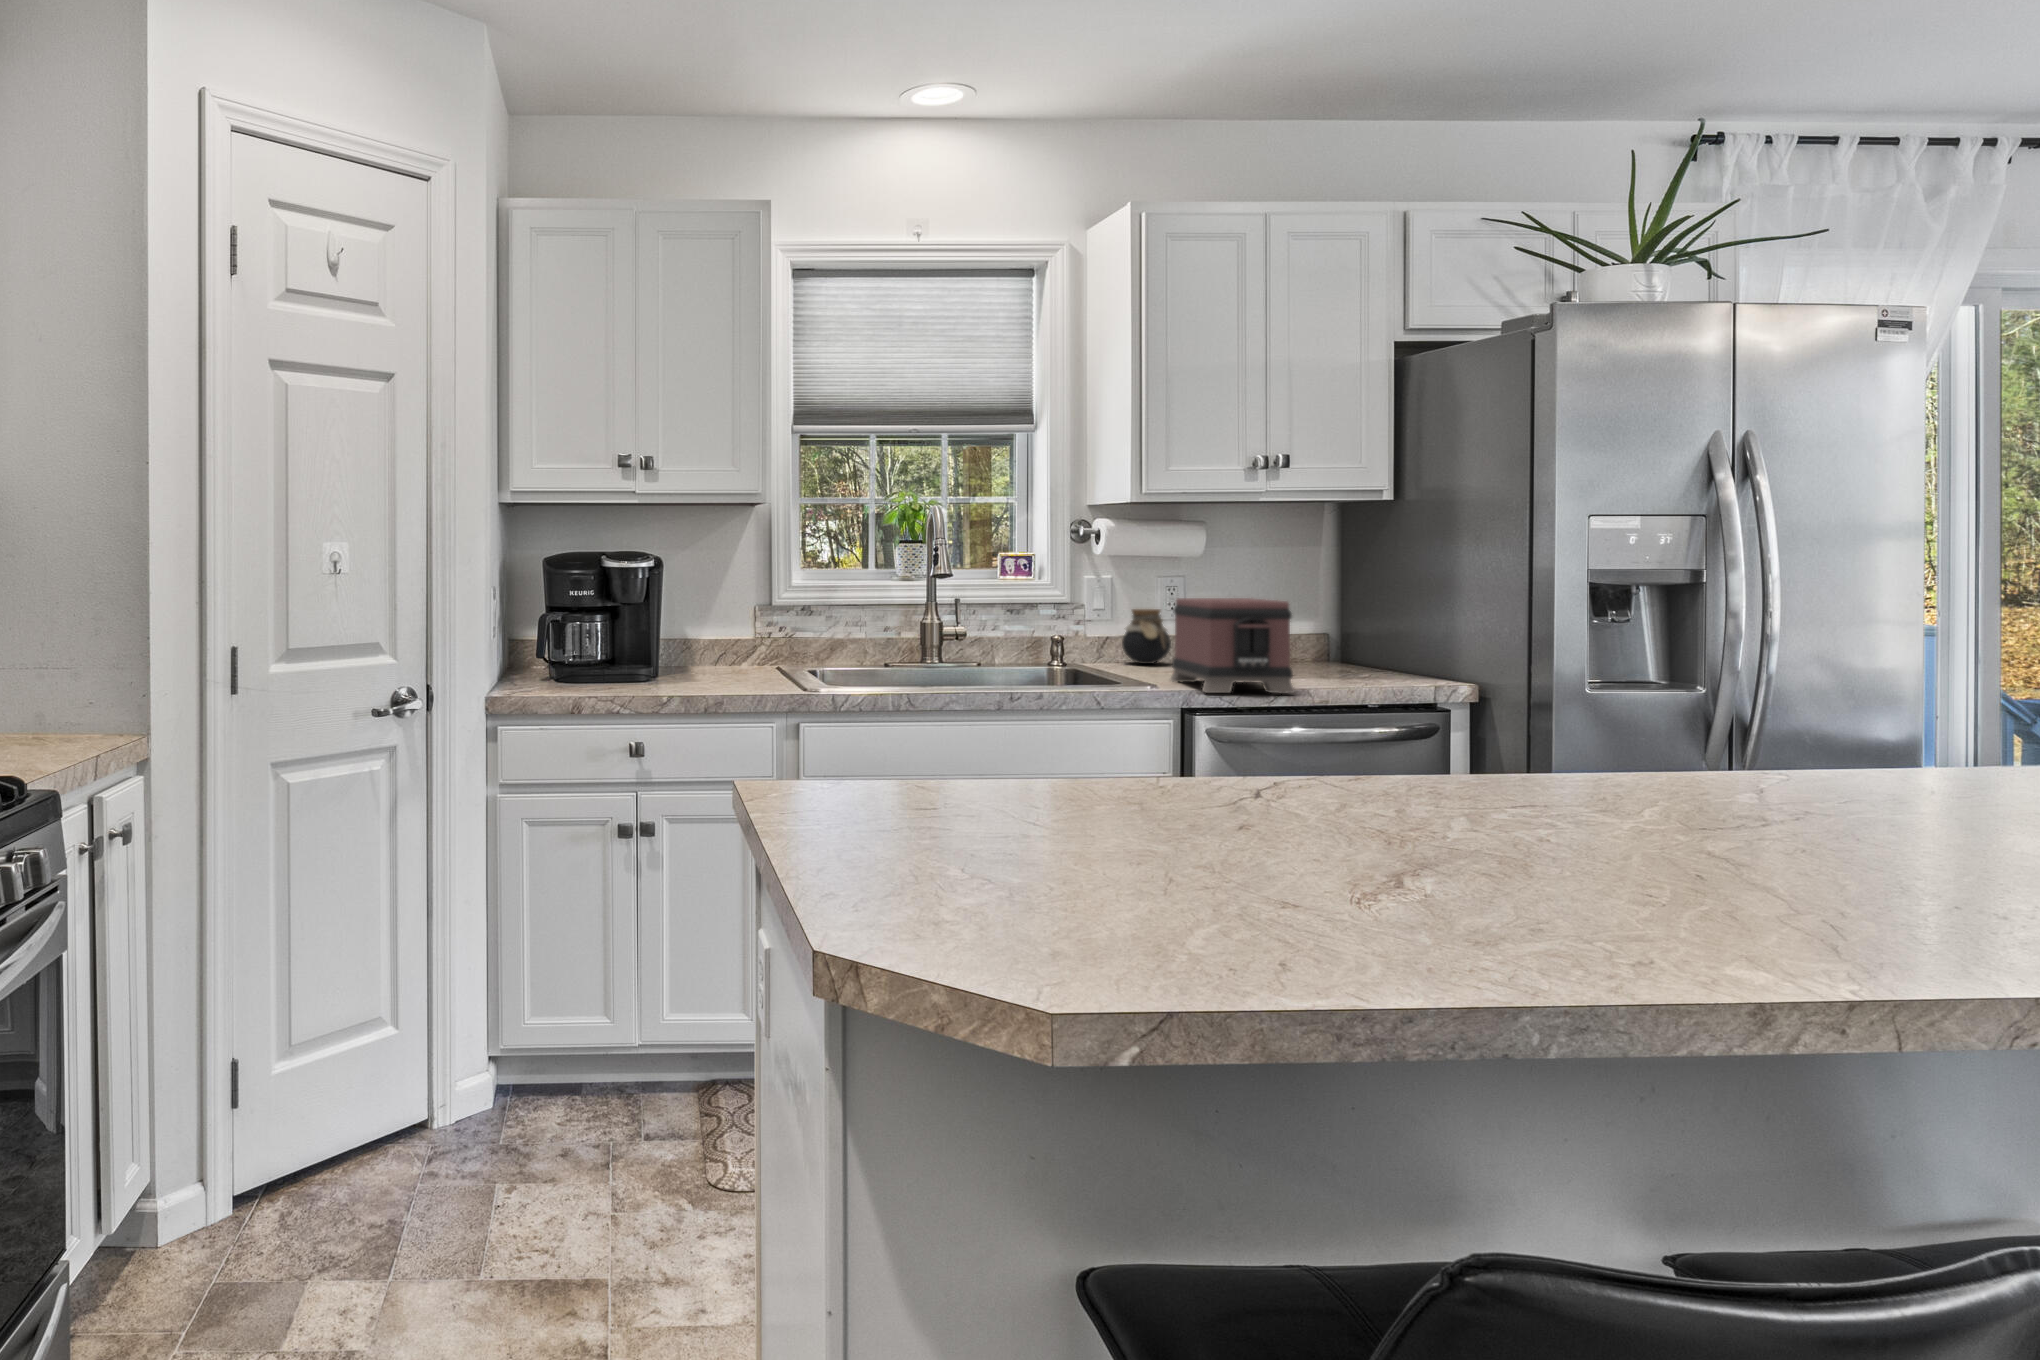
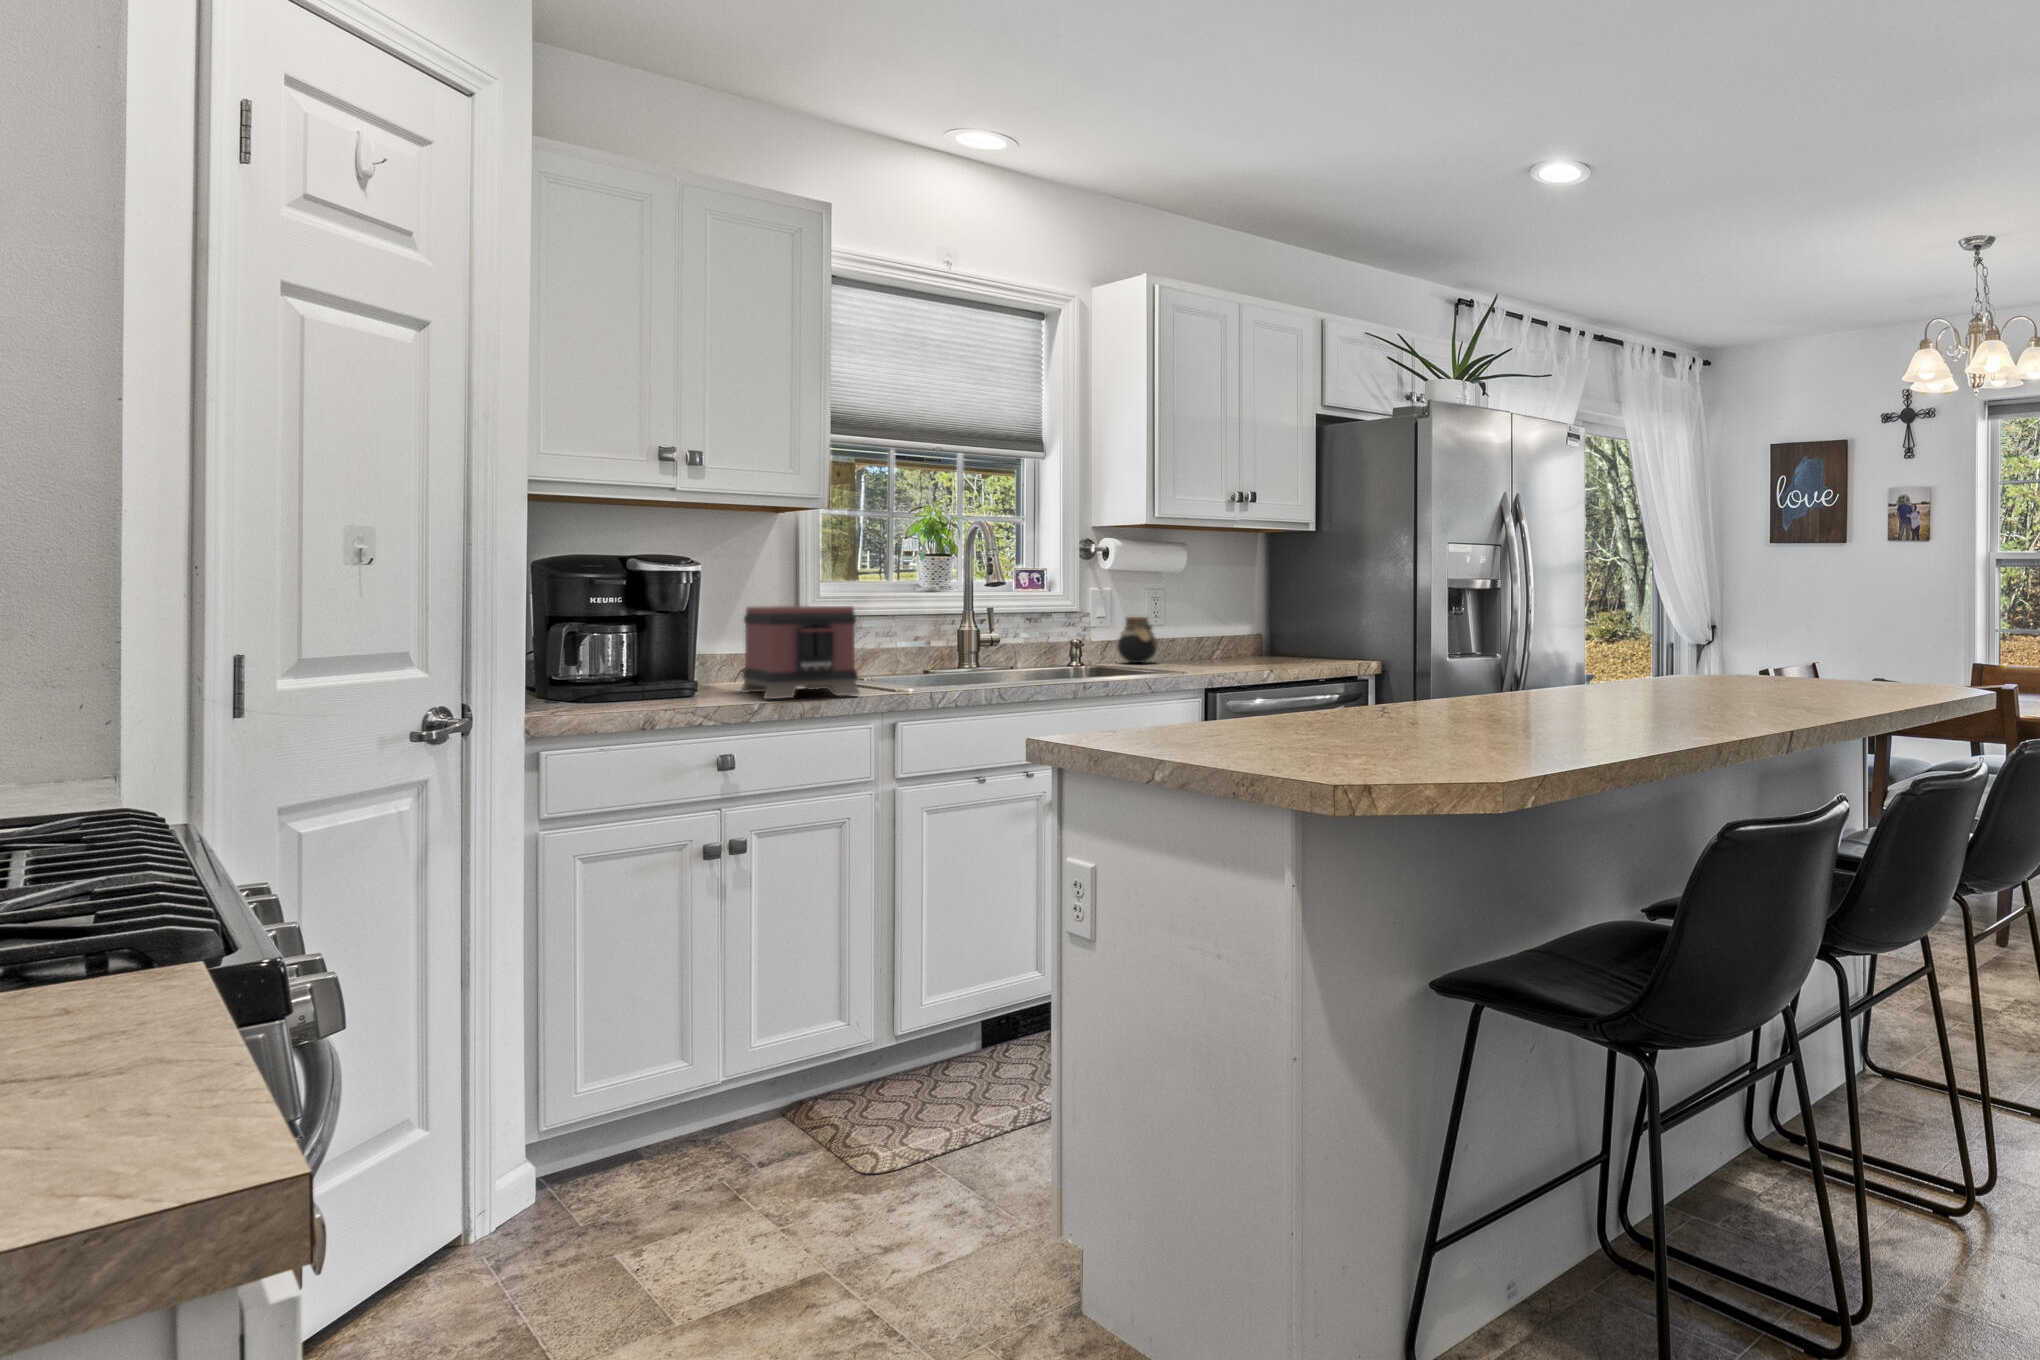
toaster: present [1171,598,1295,693] -> present [741,606,860,699]

